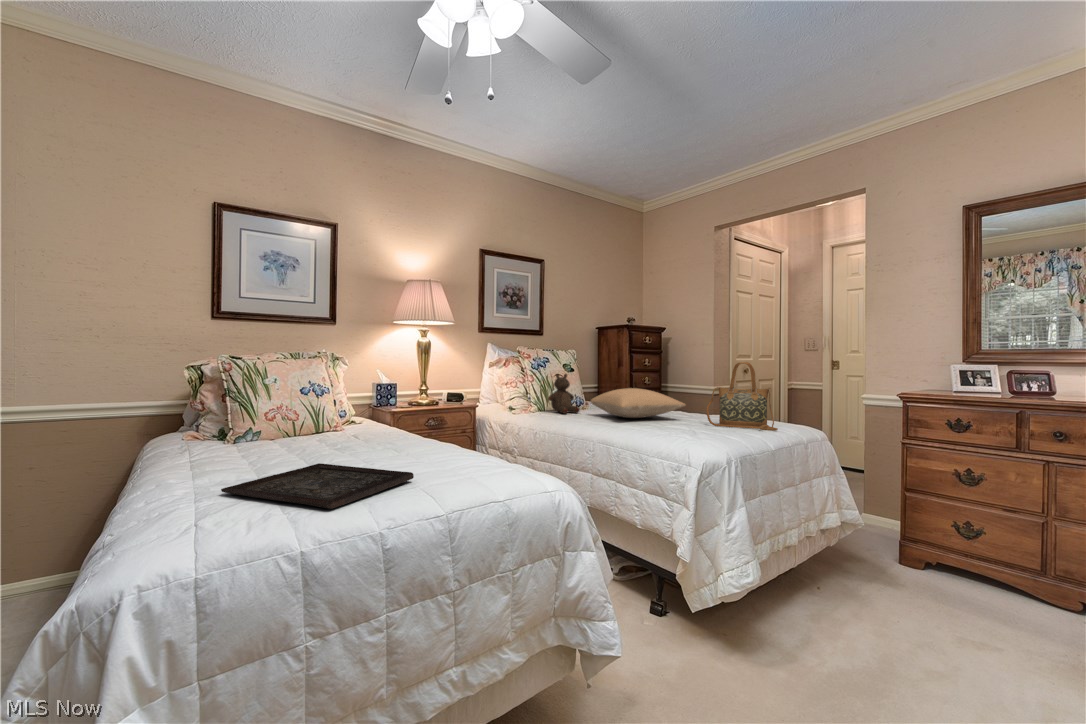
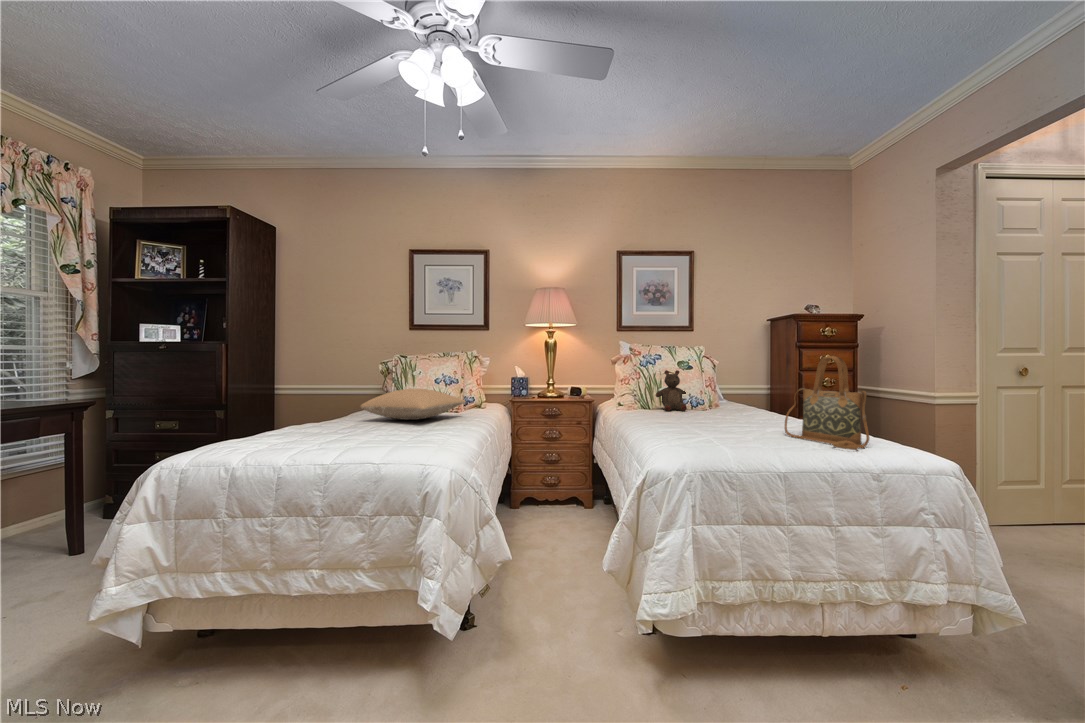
pillow: present [591,388,686,418] -> present [361,388,465,420]
tray: present [221,463,414,509] -> none [281,427,372,451]

